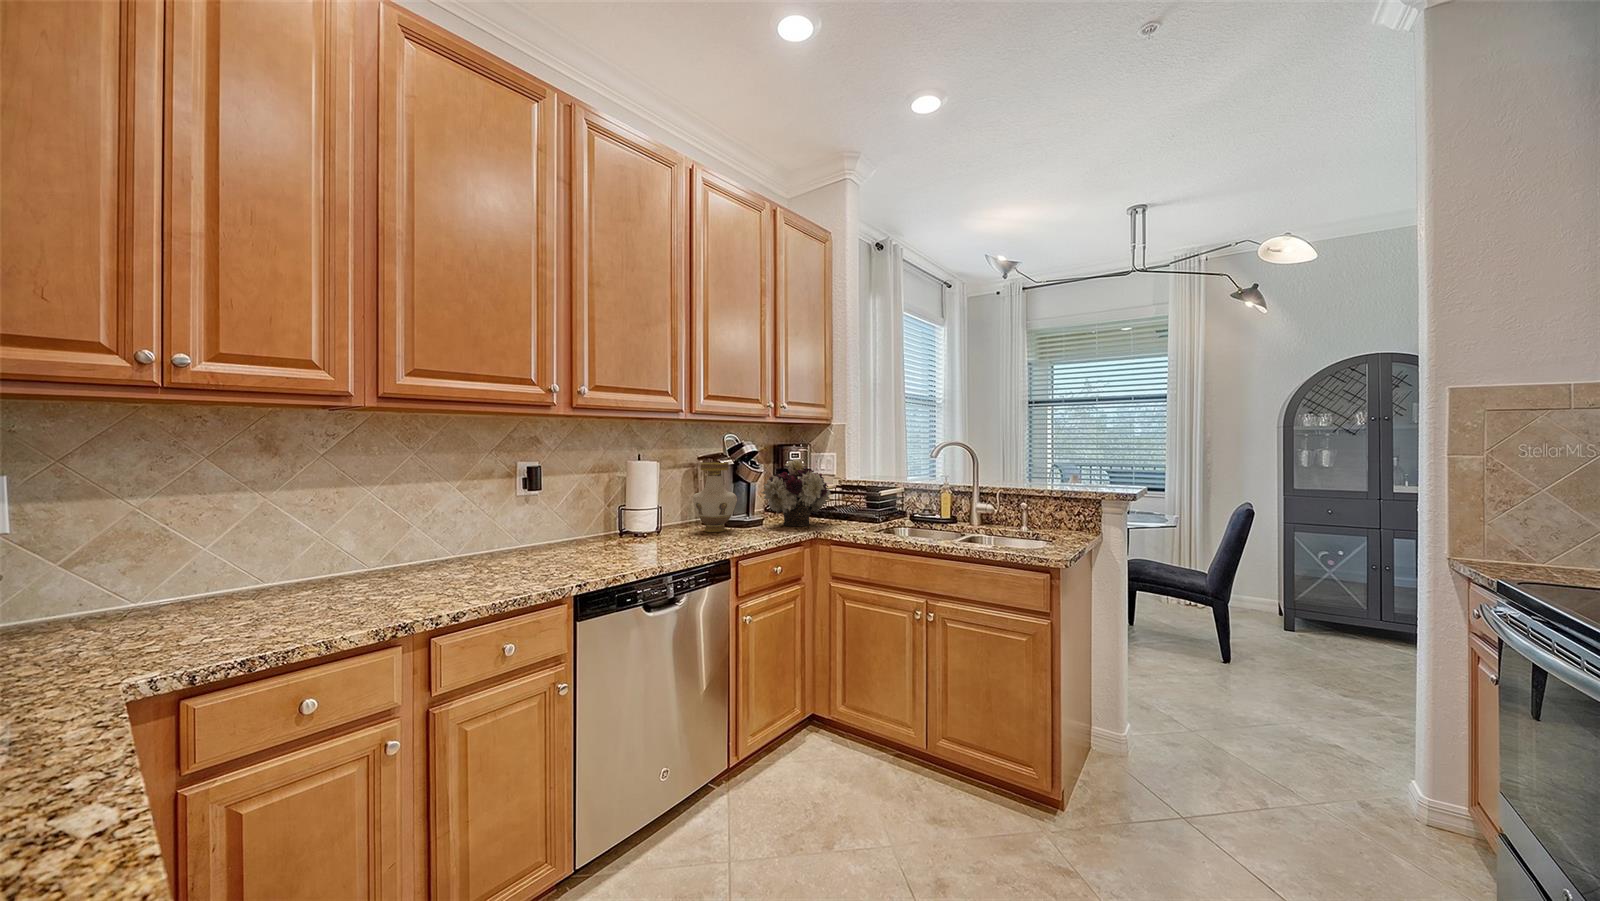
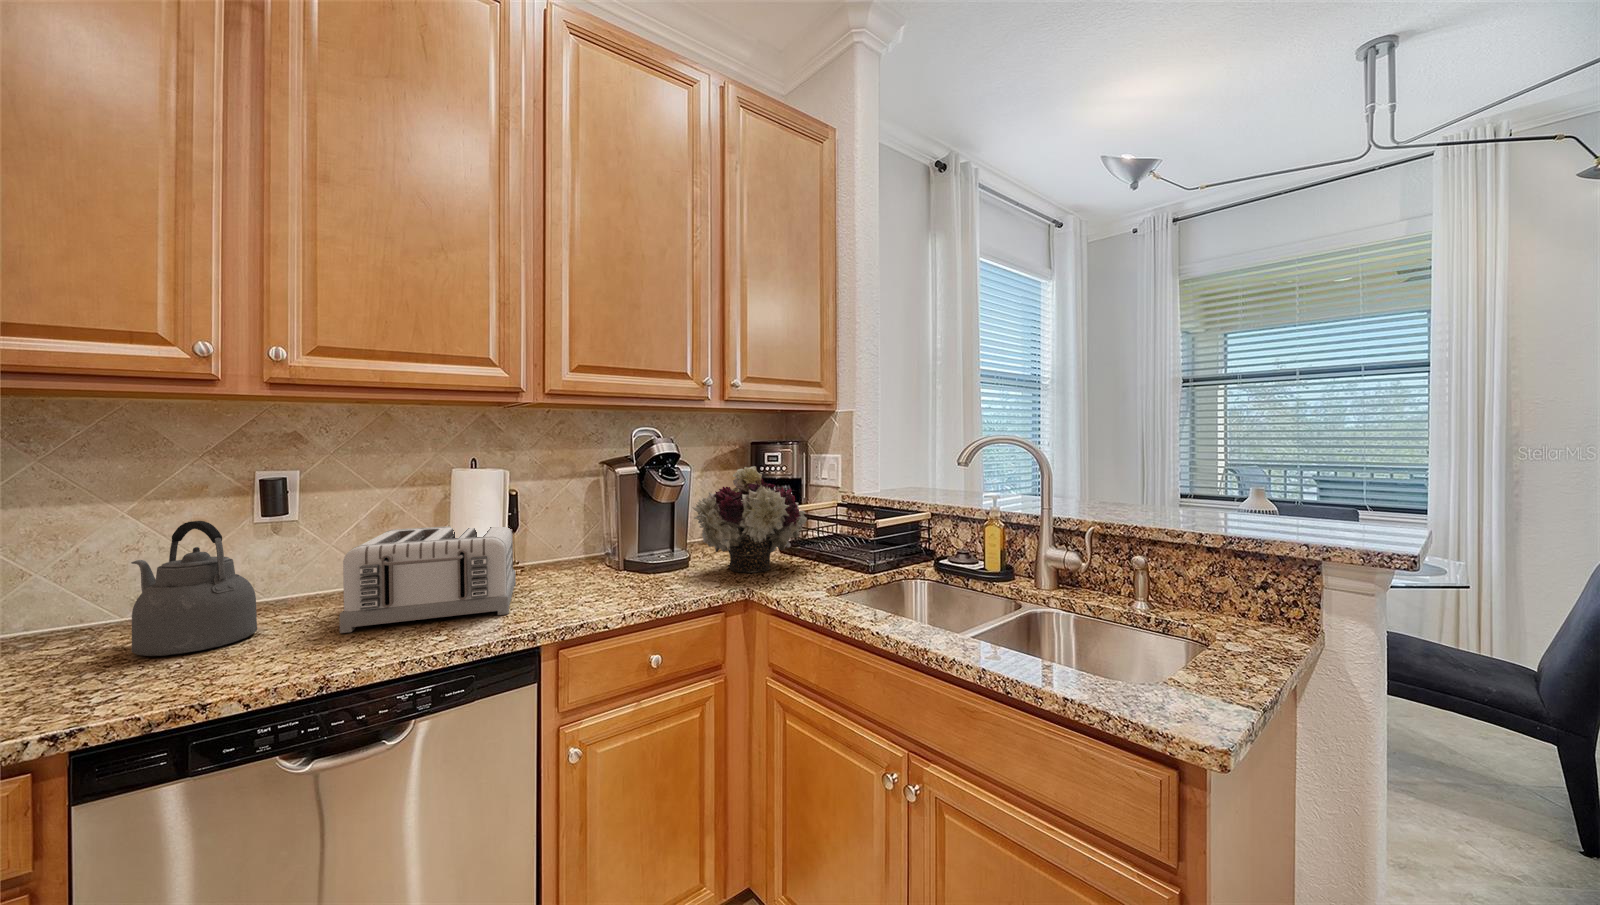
vase: present [692,462,737,532] -> none [576,471,649,579]
kettle: none [481,489,561,567] -> present [131,521,257,656]
toaster: none [584,496,693,555] -> present [339,525,516,633]

